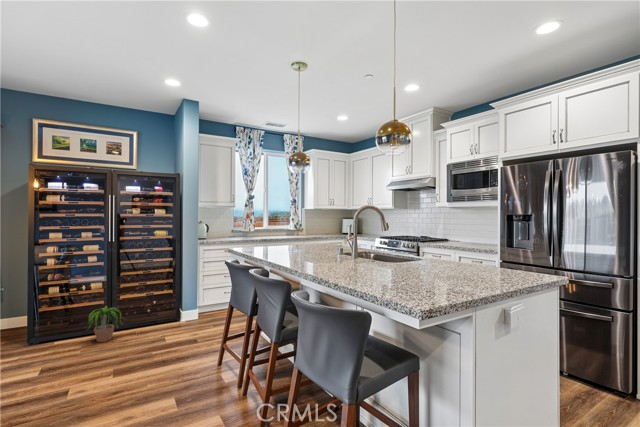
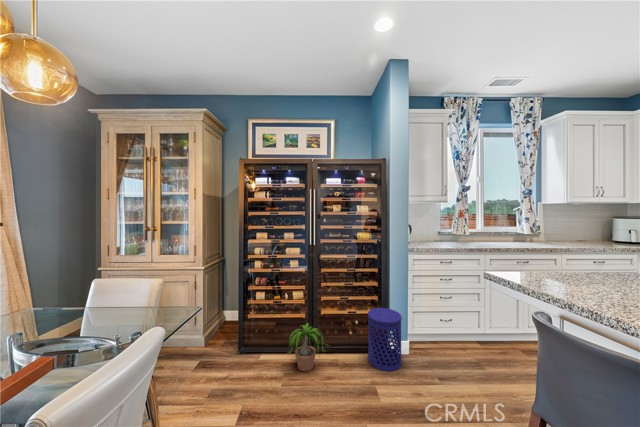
waste bin: none [162,288,189,330] -> present [368,308,402,371]

